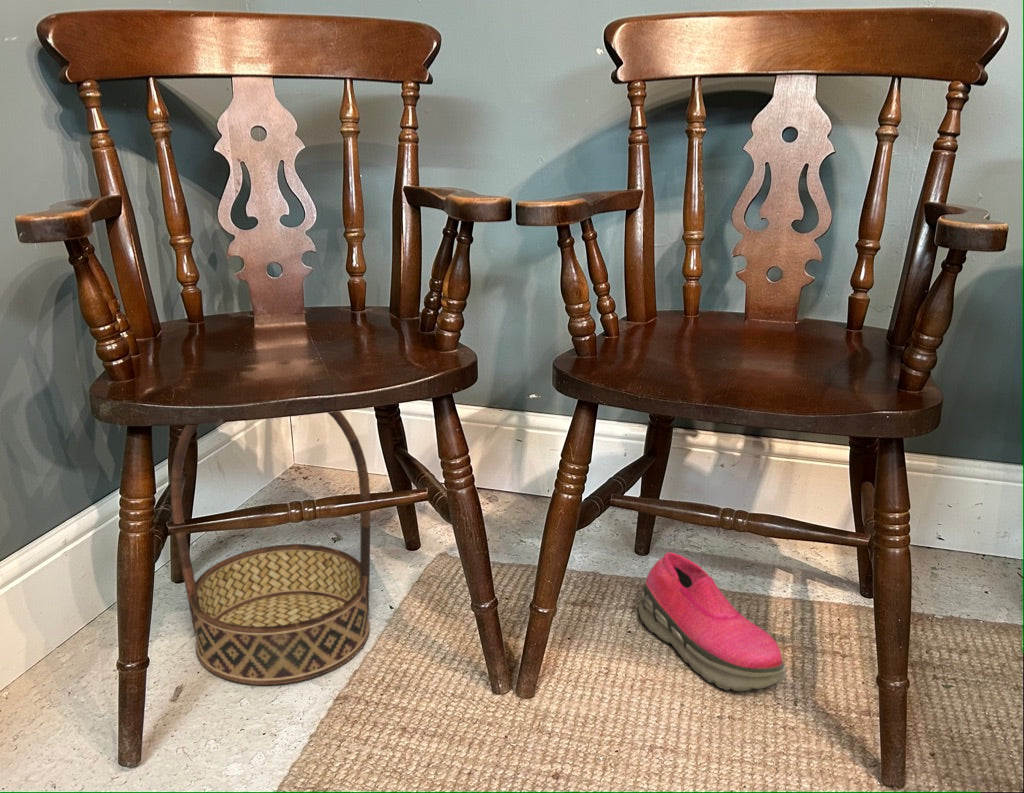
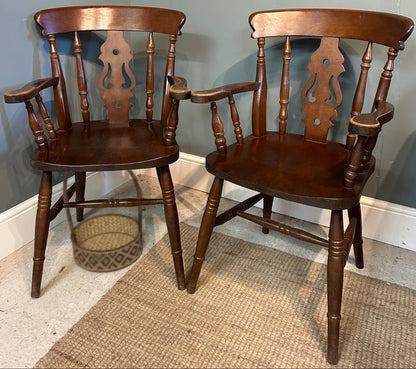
shoe: present [638,553,786,691] -> none [252,240,302,307]

